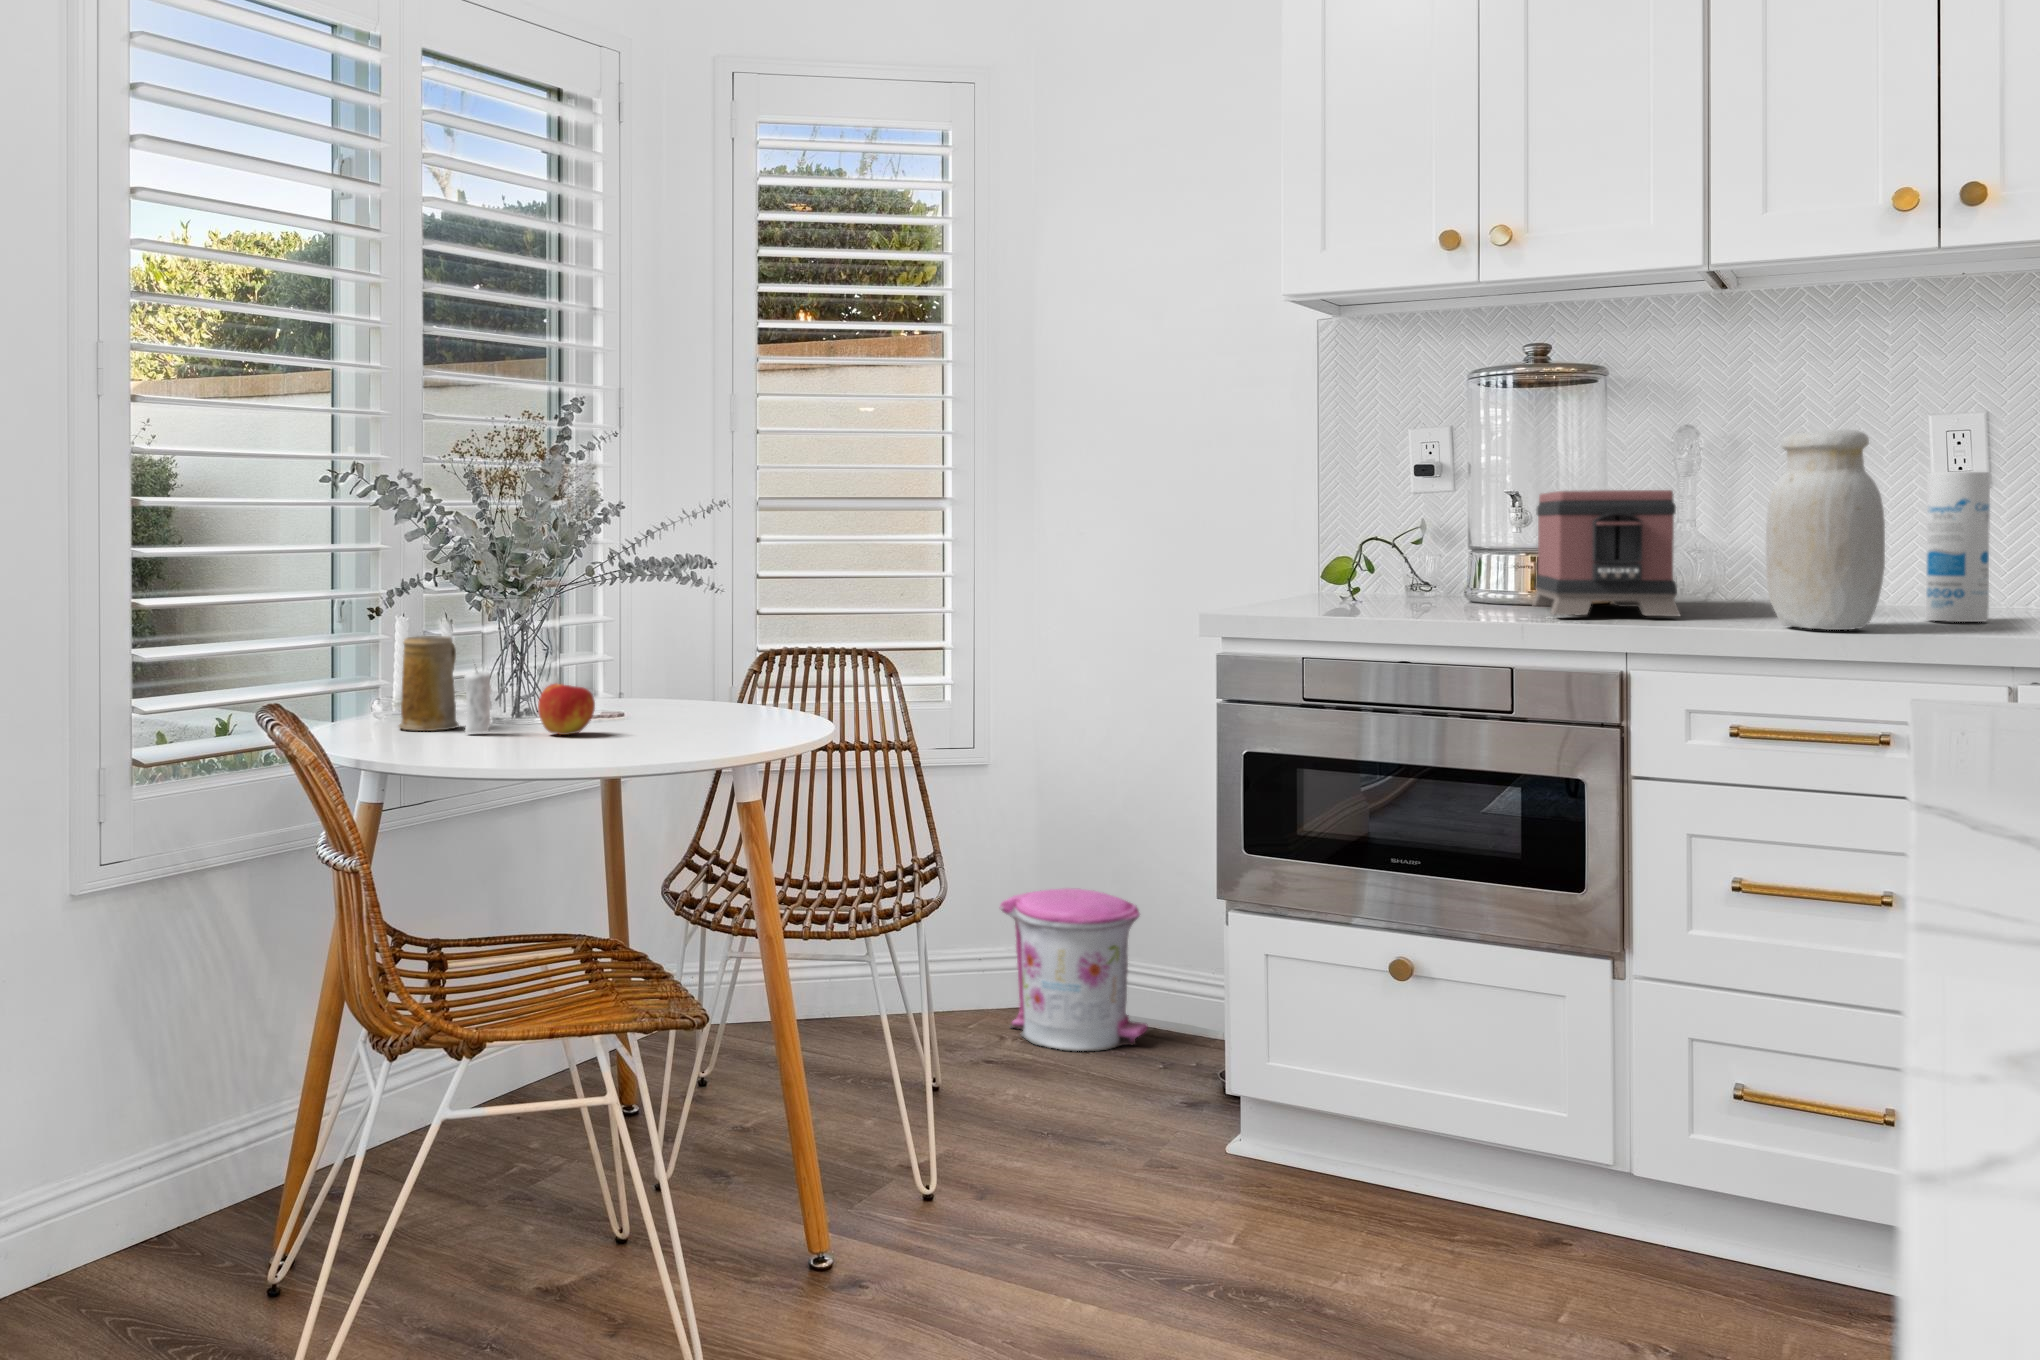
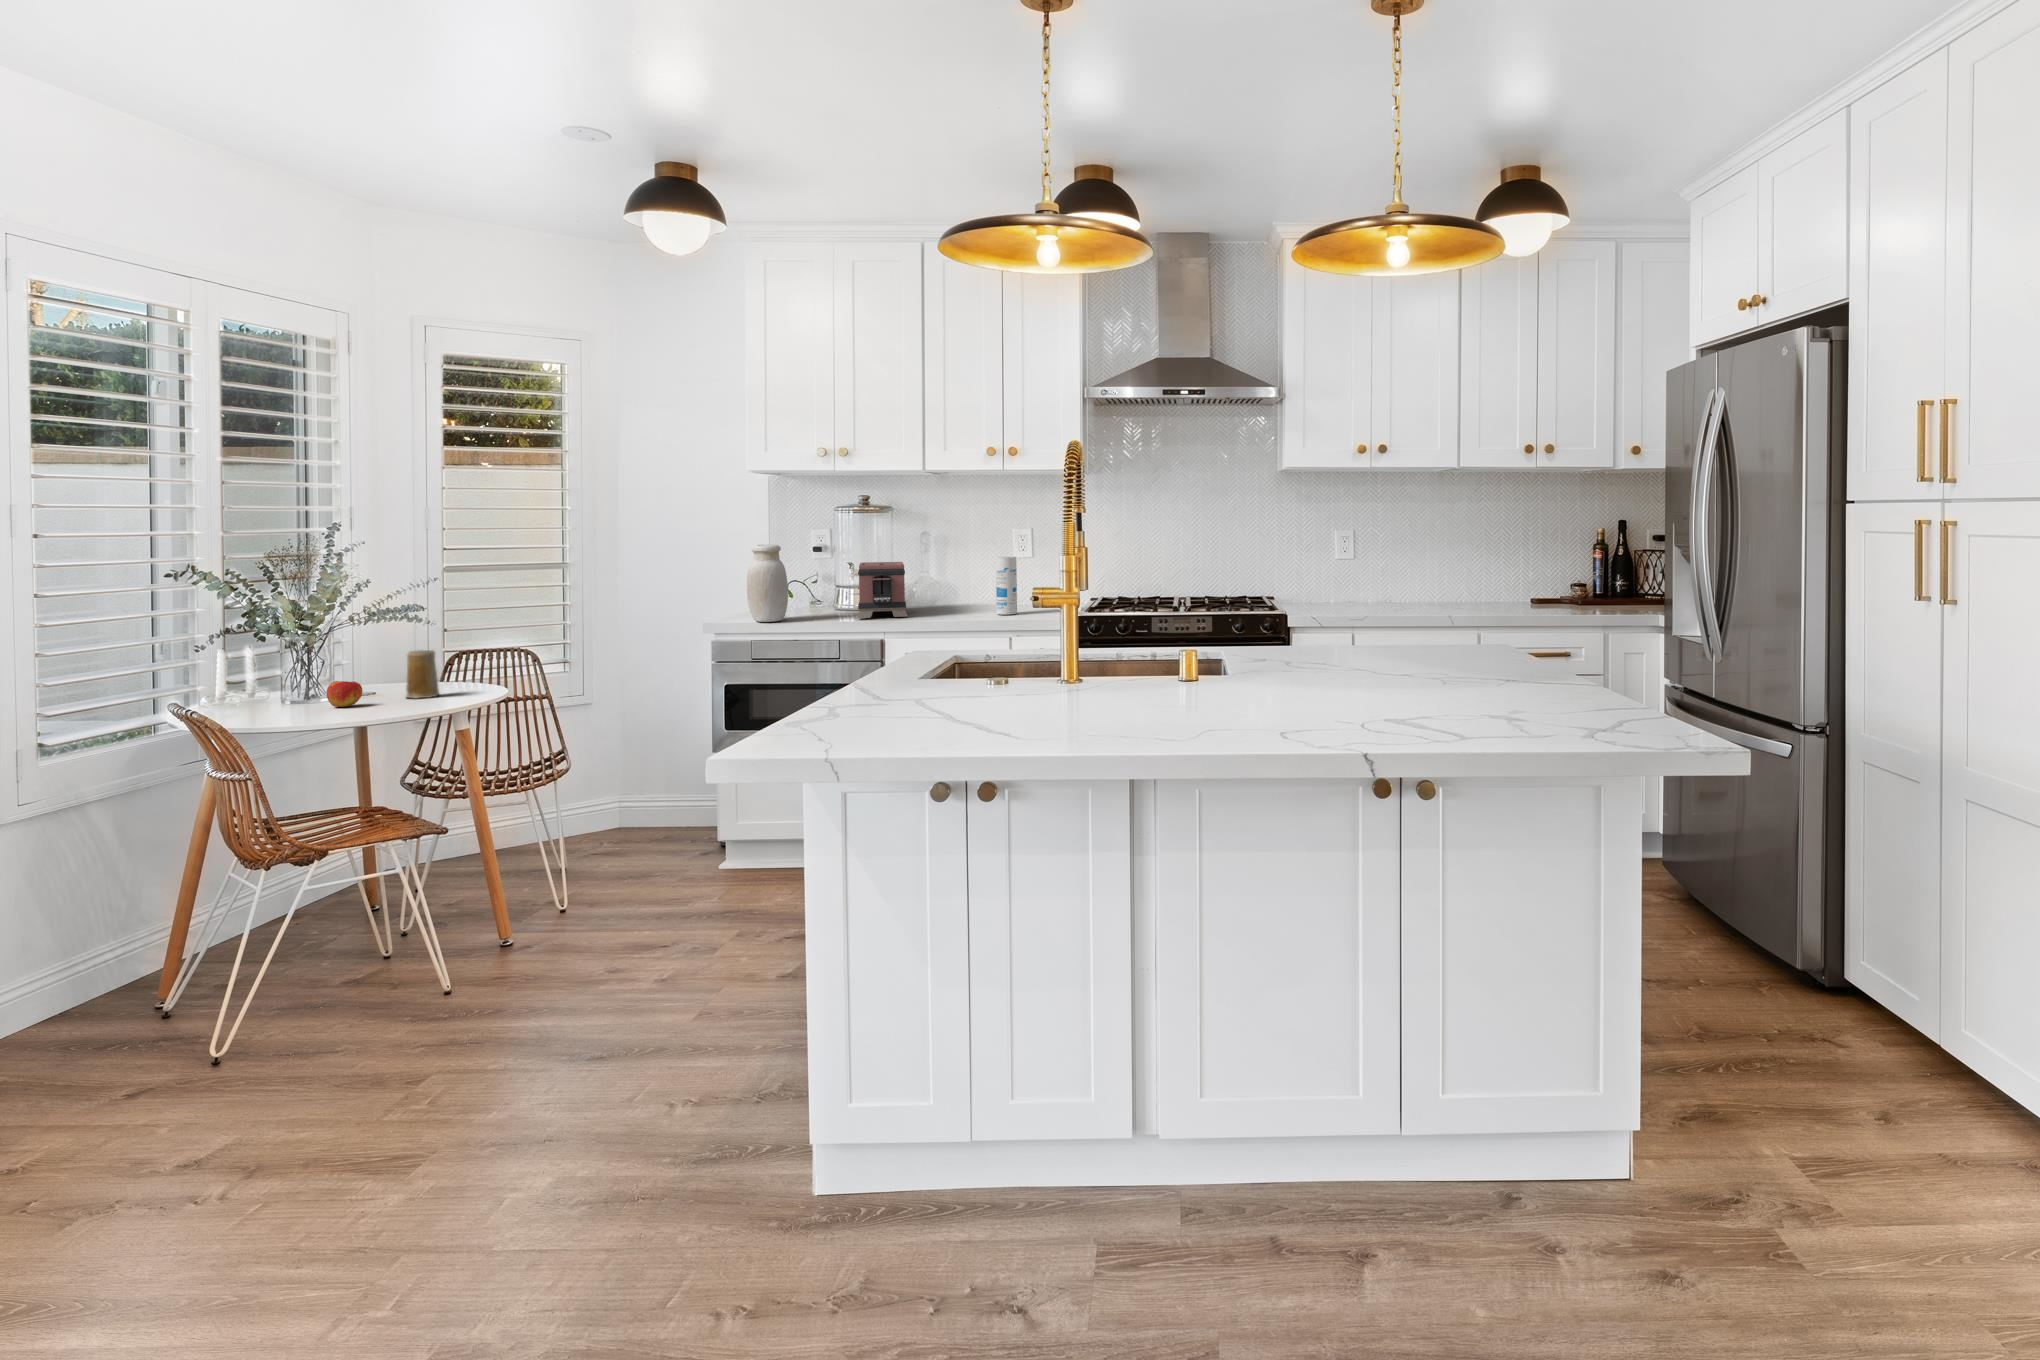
jar: present [1766,430,1885,630] -> present [747,544,788,622]
mug: present [399,636,459,731] -> present [406,650,439,698]
candle: present [464,671,491,733] -> none [277,671,296,711]
trash can: present [999,888,1148,1051] -> none [605,762,689,843]

